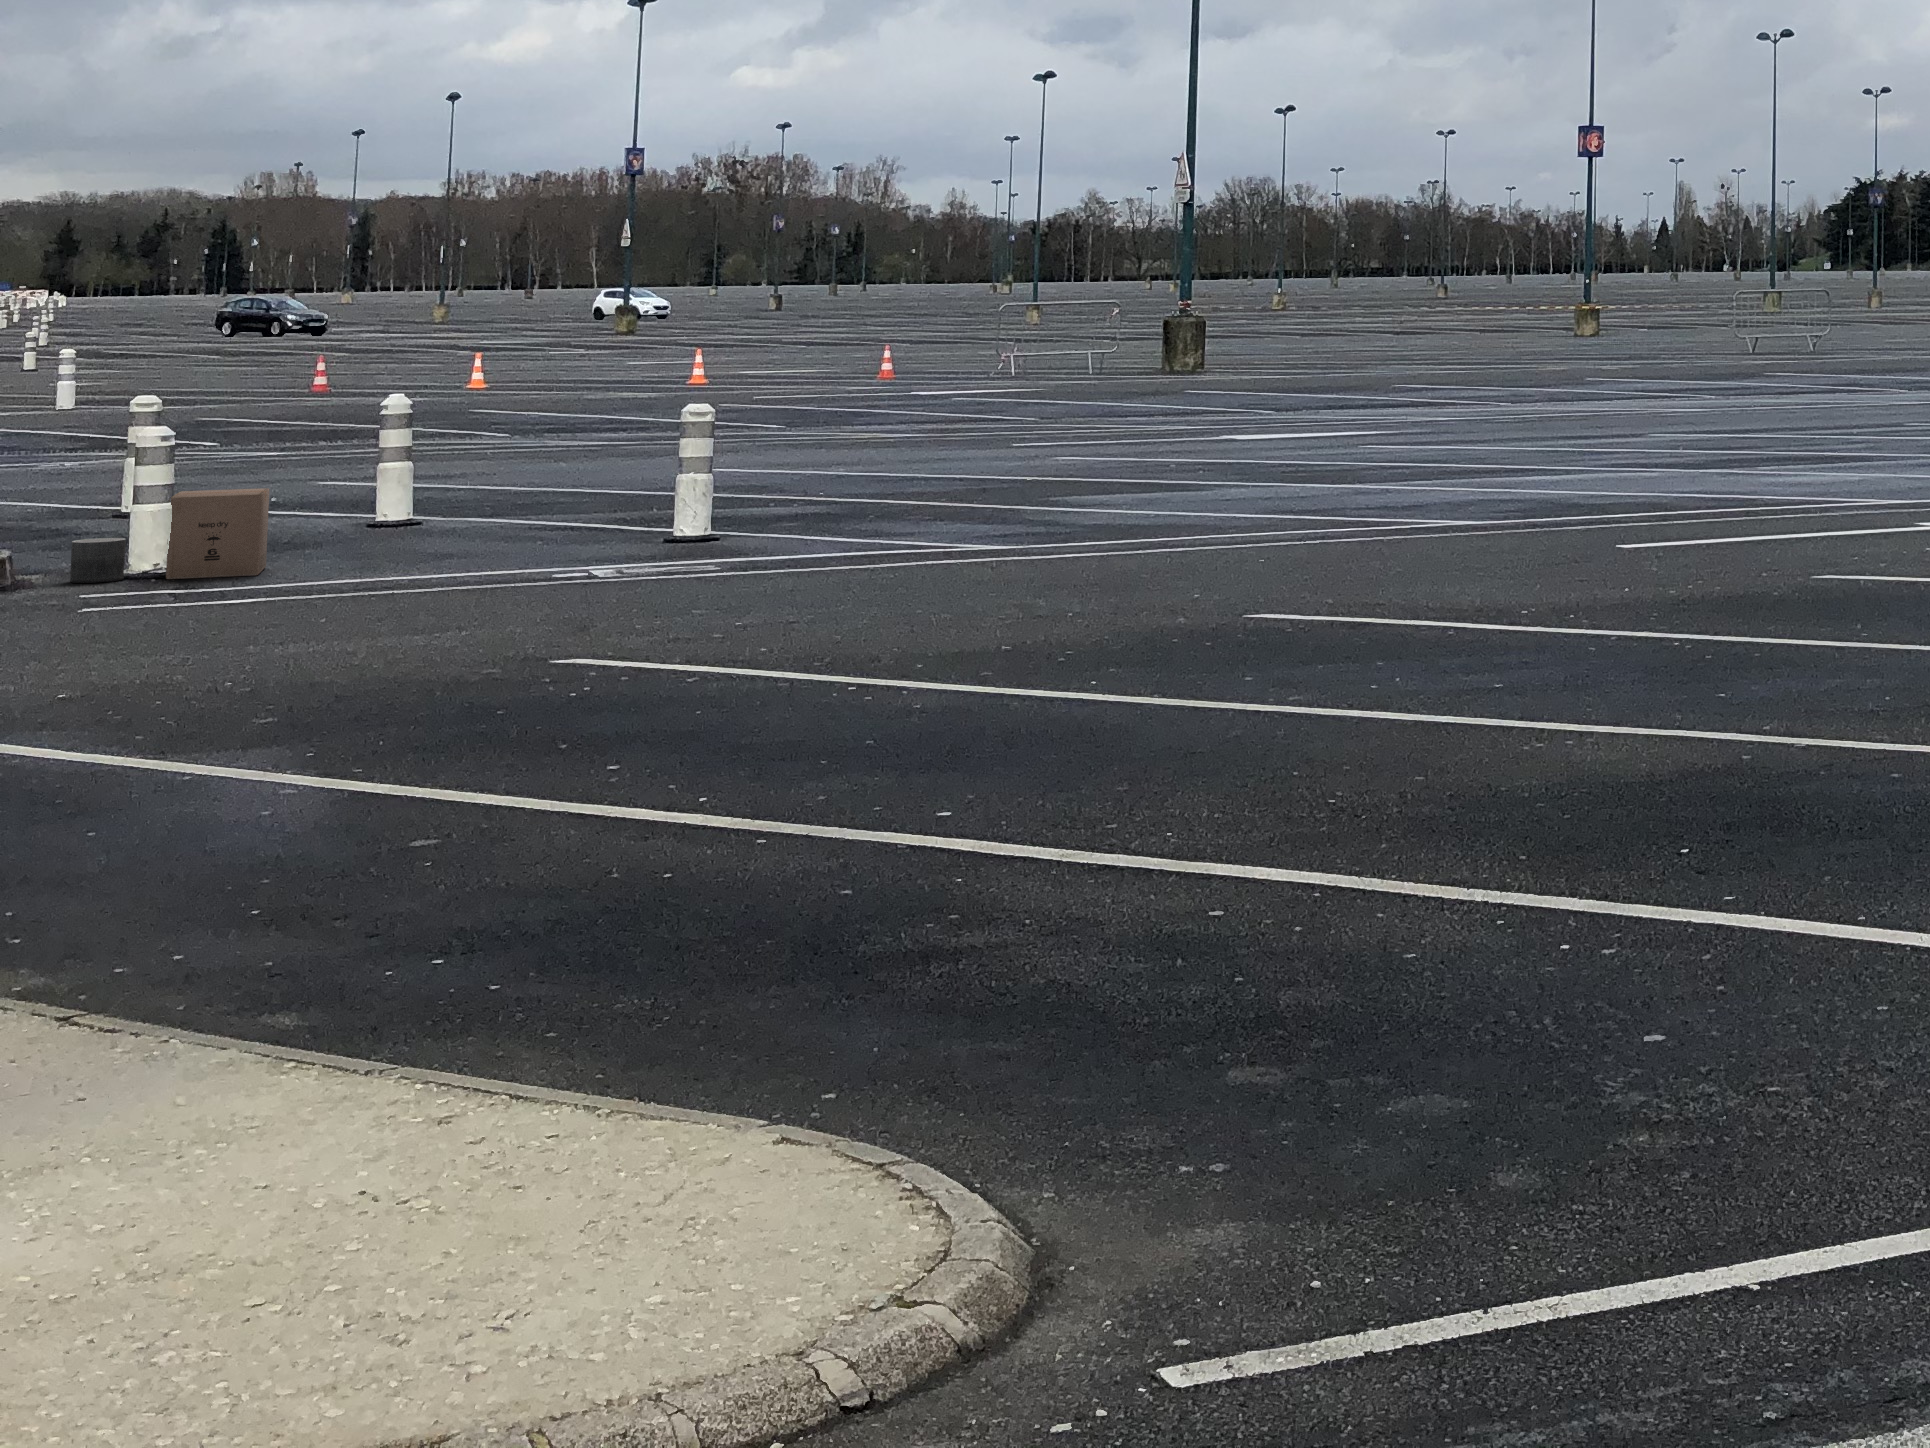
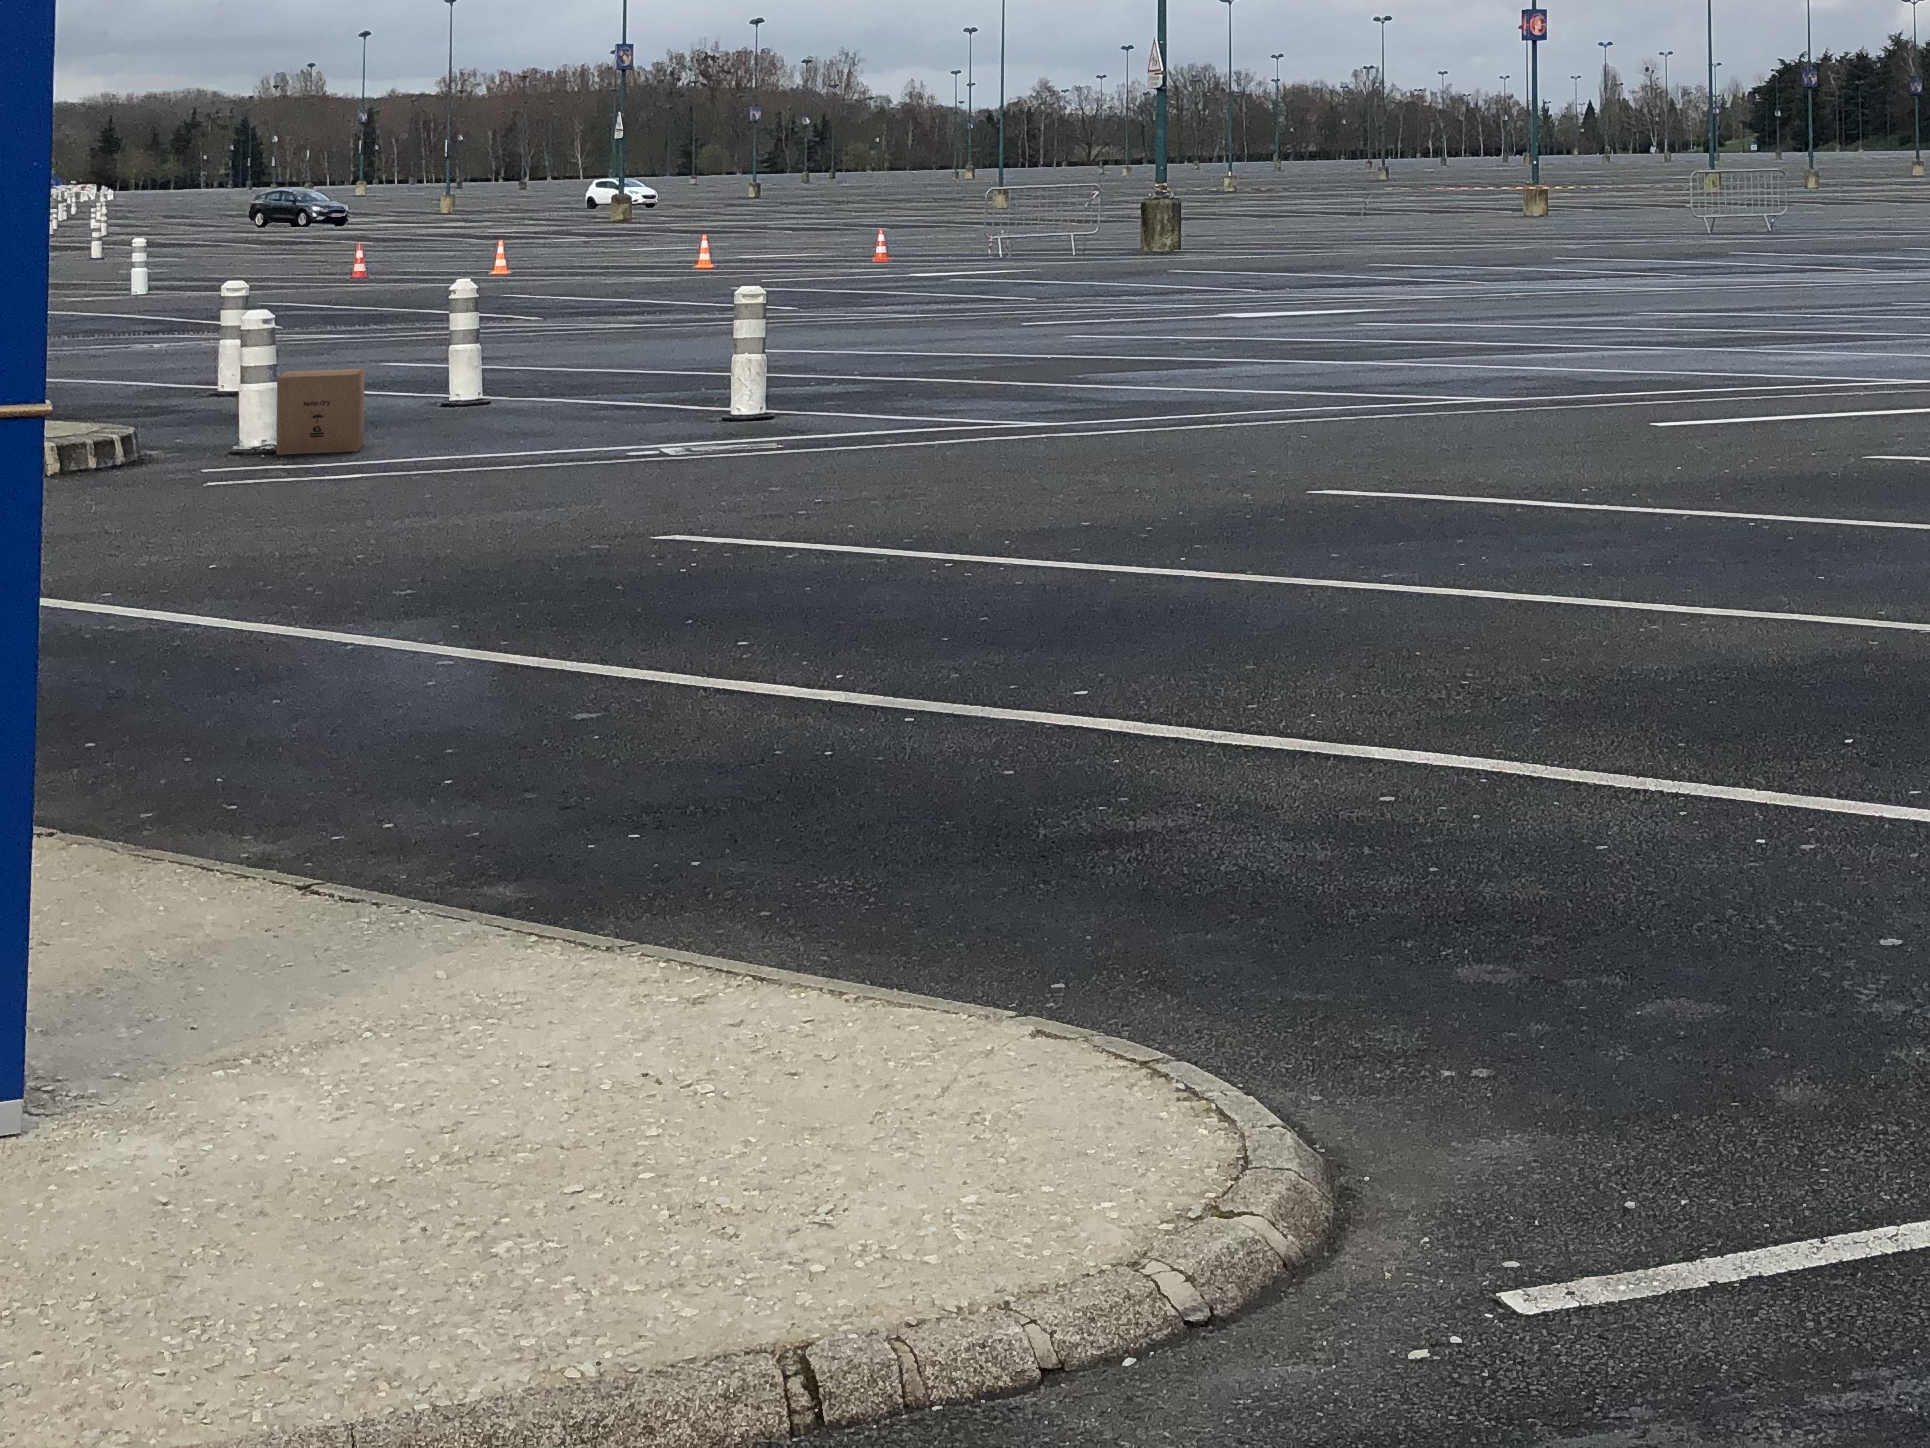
planter: present [70,538,126,583] -> none [191,416,239,458]

